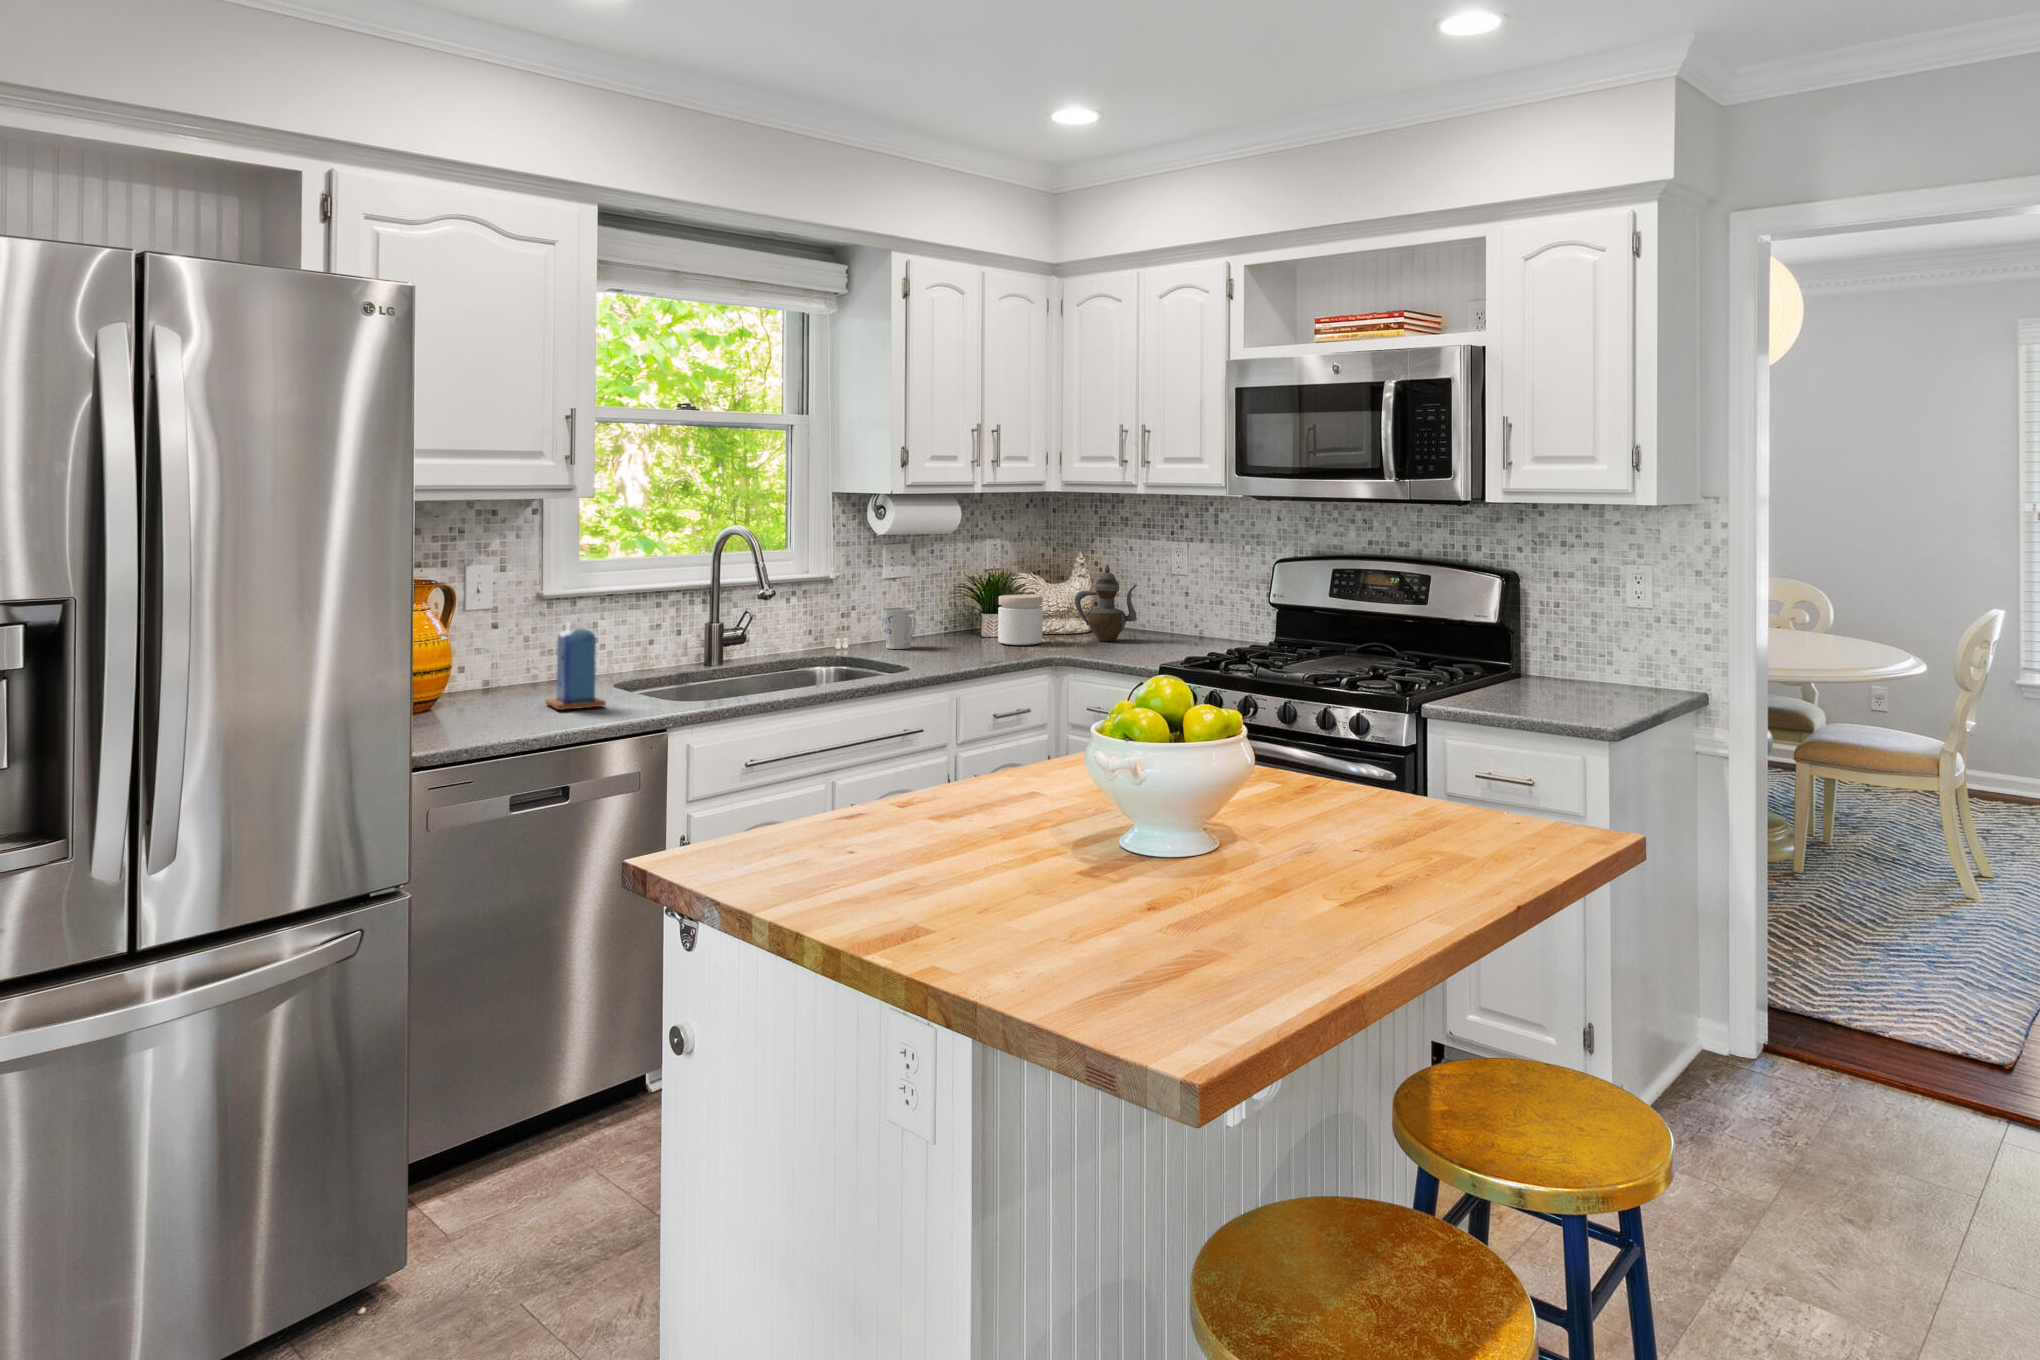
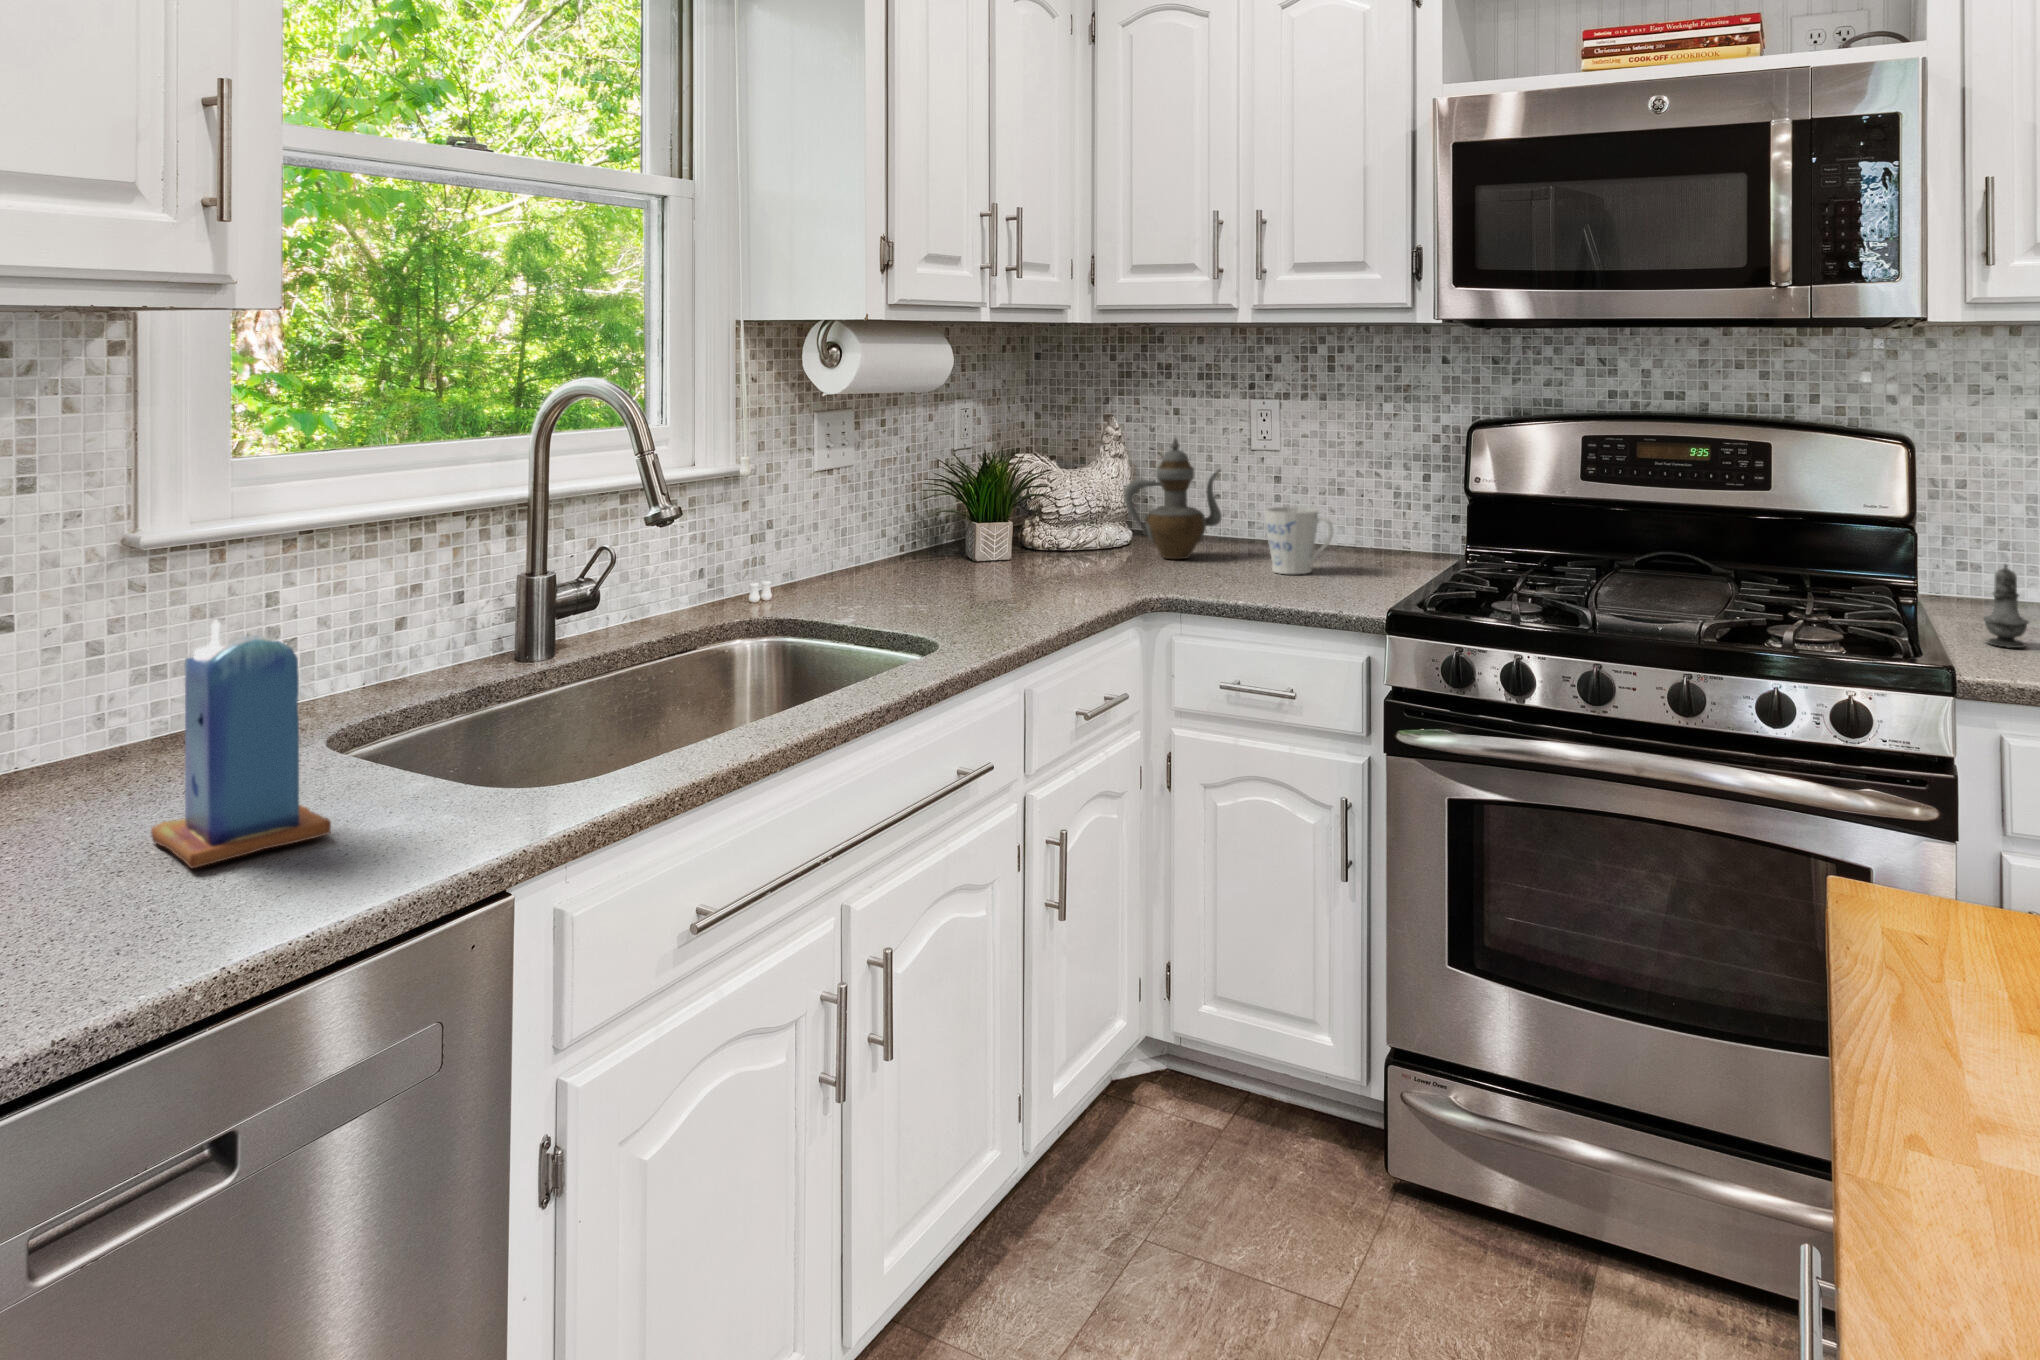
jar: present [998,595,1043,645] -> none [1014,490,1087,574]
mug: present [882,608,916,649] -> present [1265,507,1333,574]
salt shaker: none [1479,646,1503,695] -> present [1983,564,2029,648]

